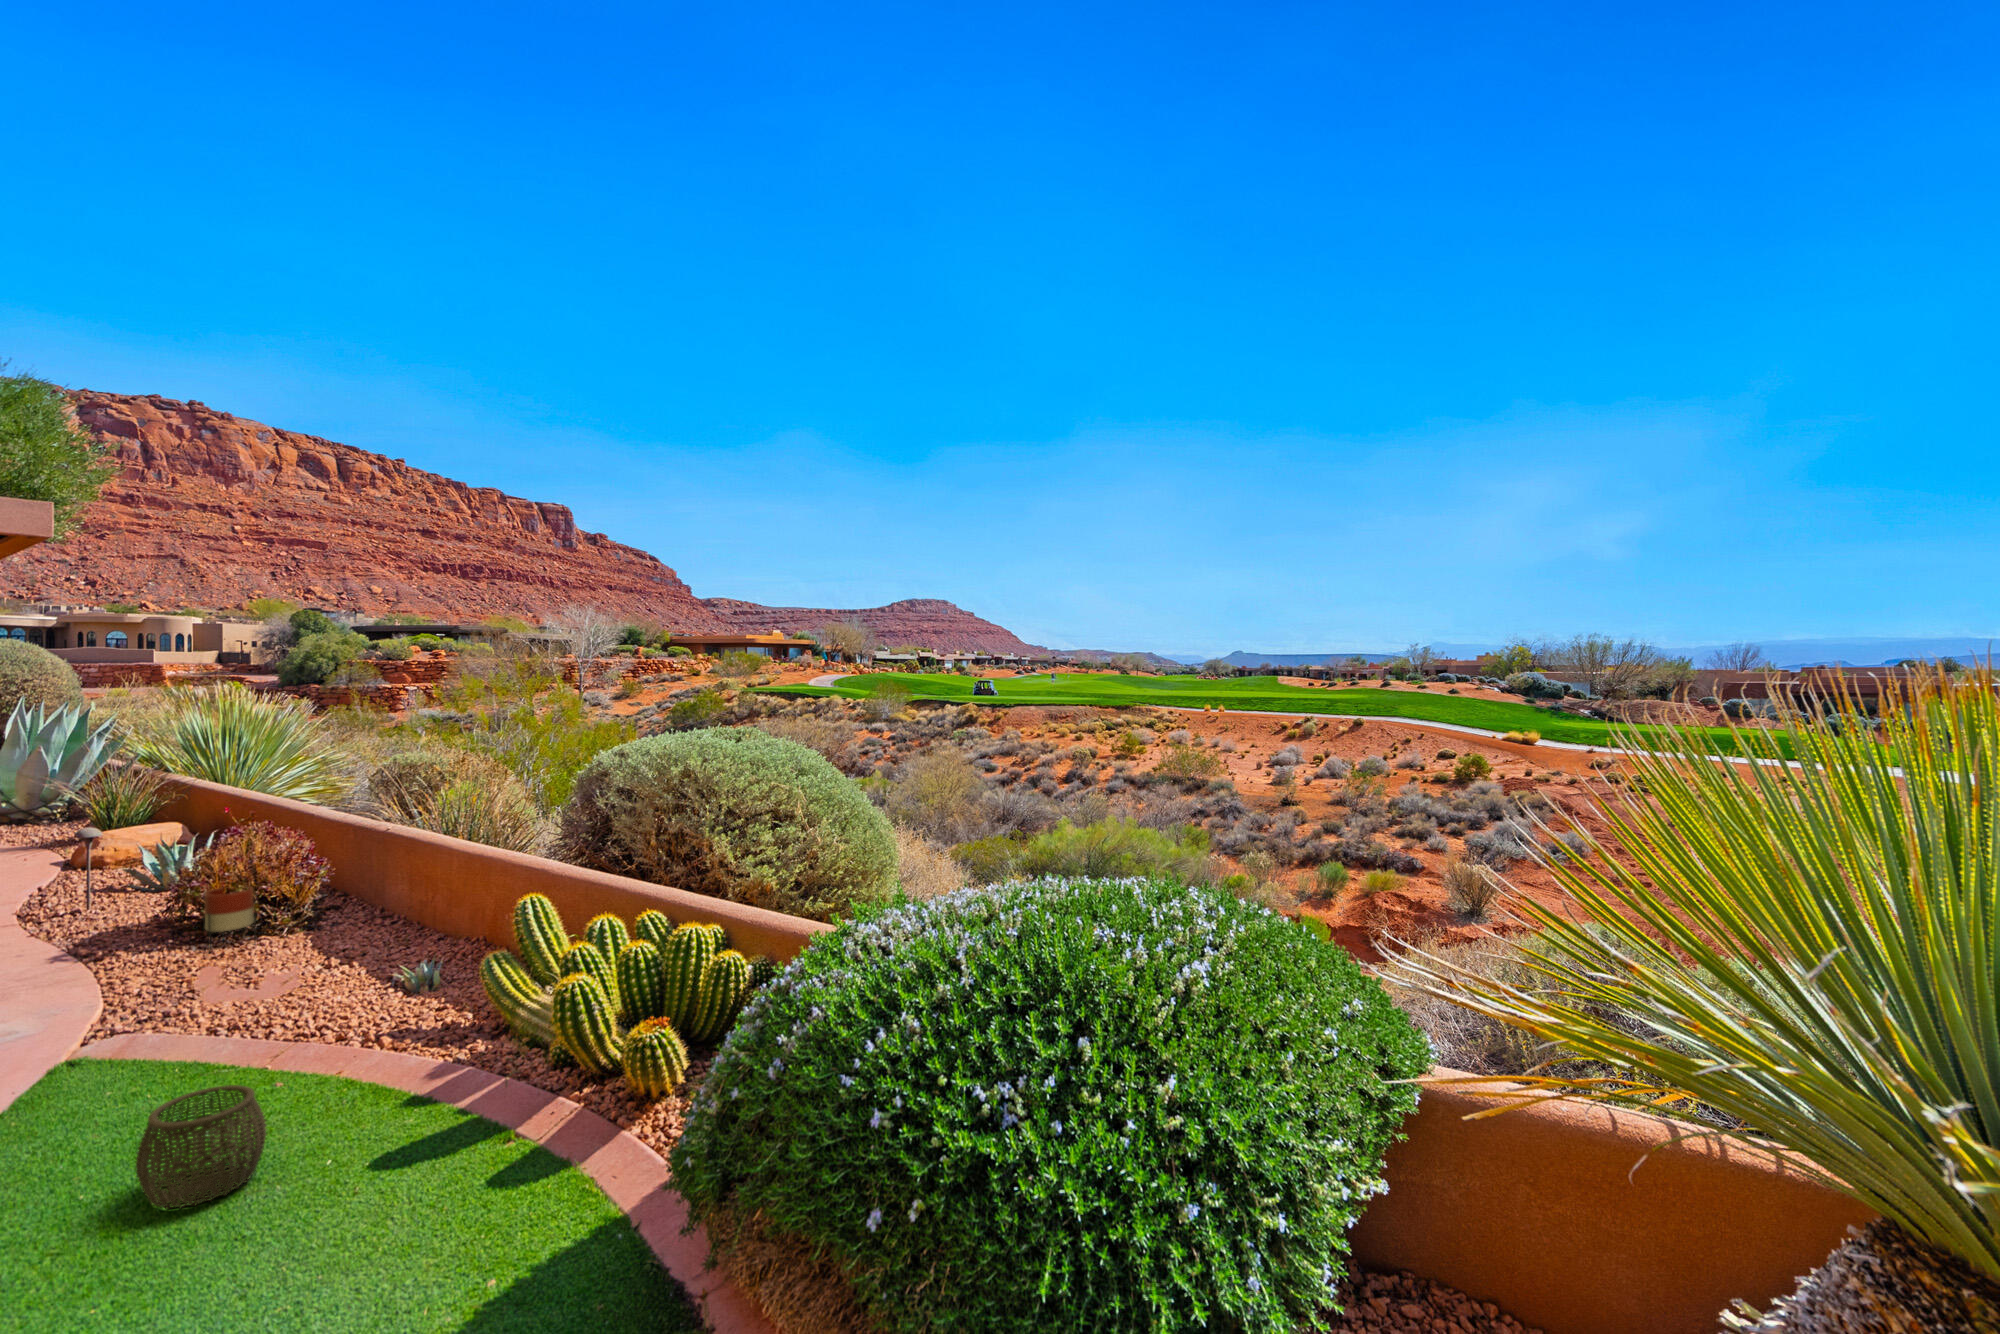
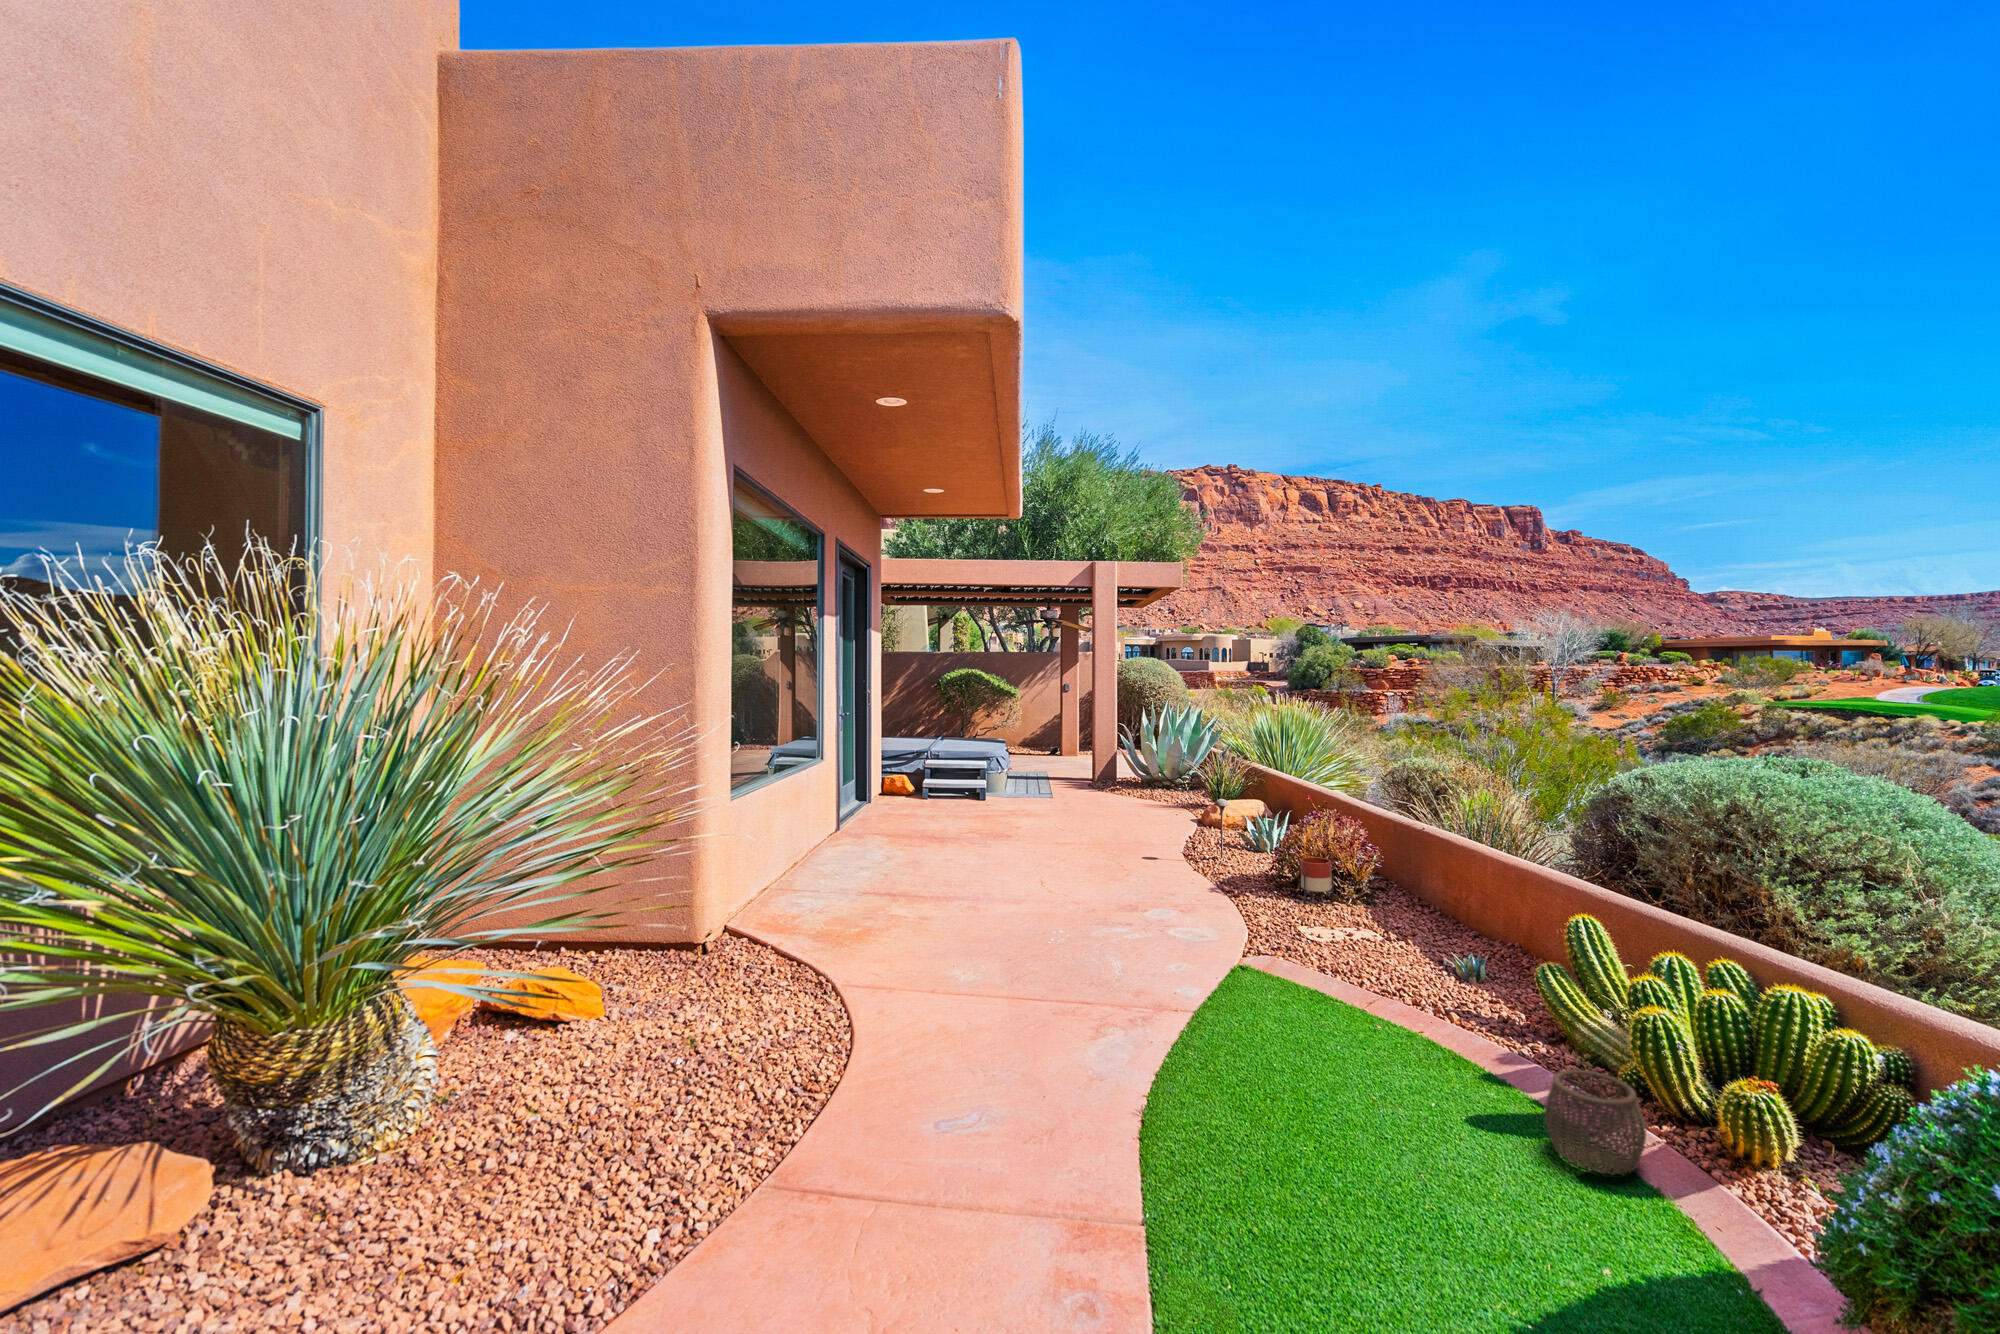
woven basket: present [135,1085,266,1209] -> present [1545,1070,1646,1175]

